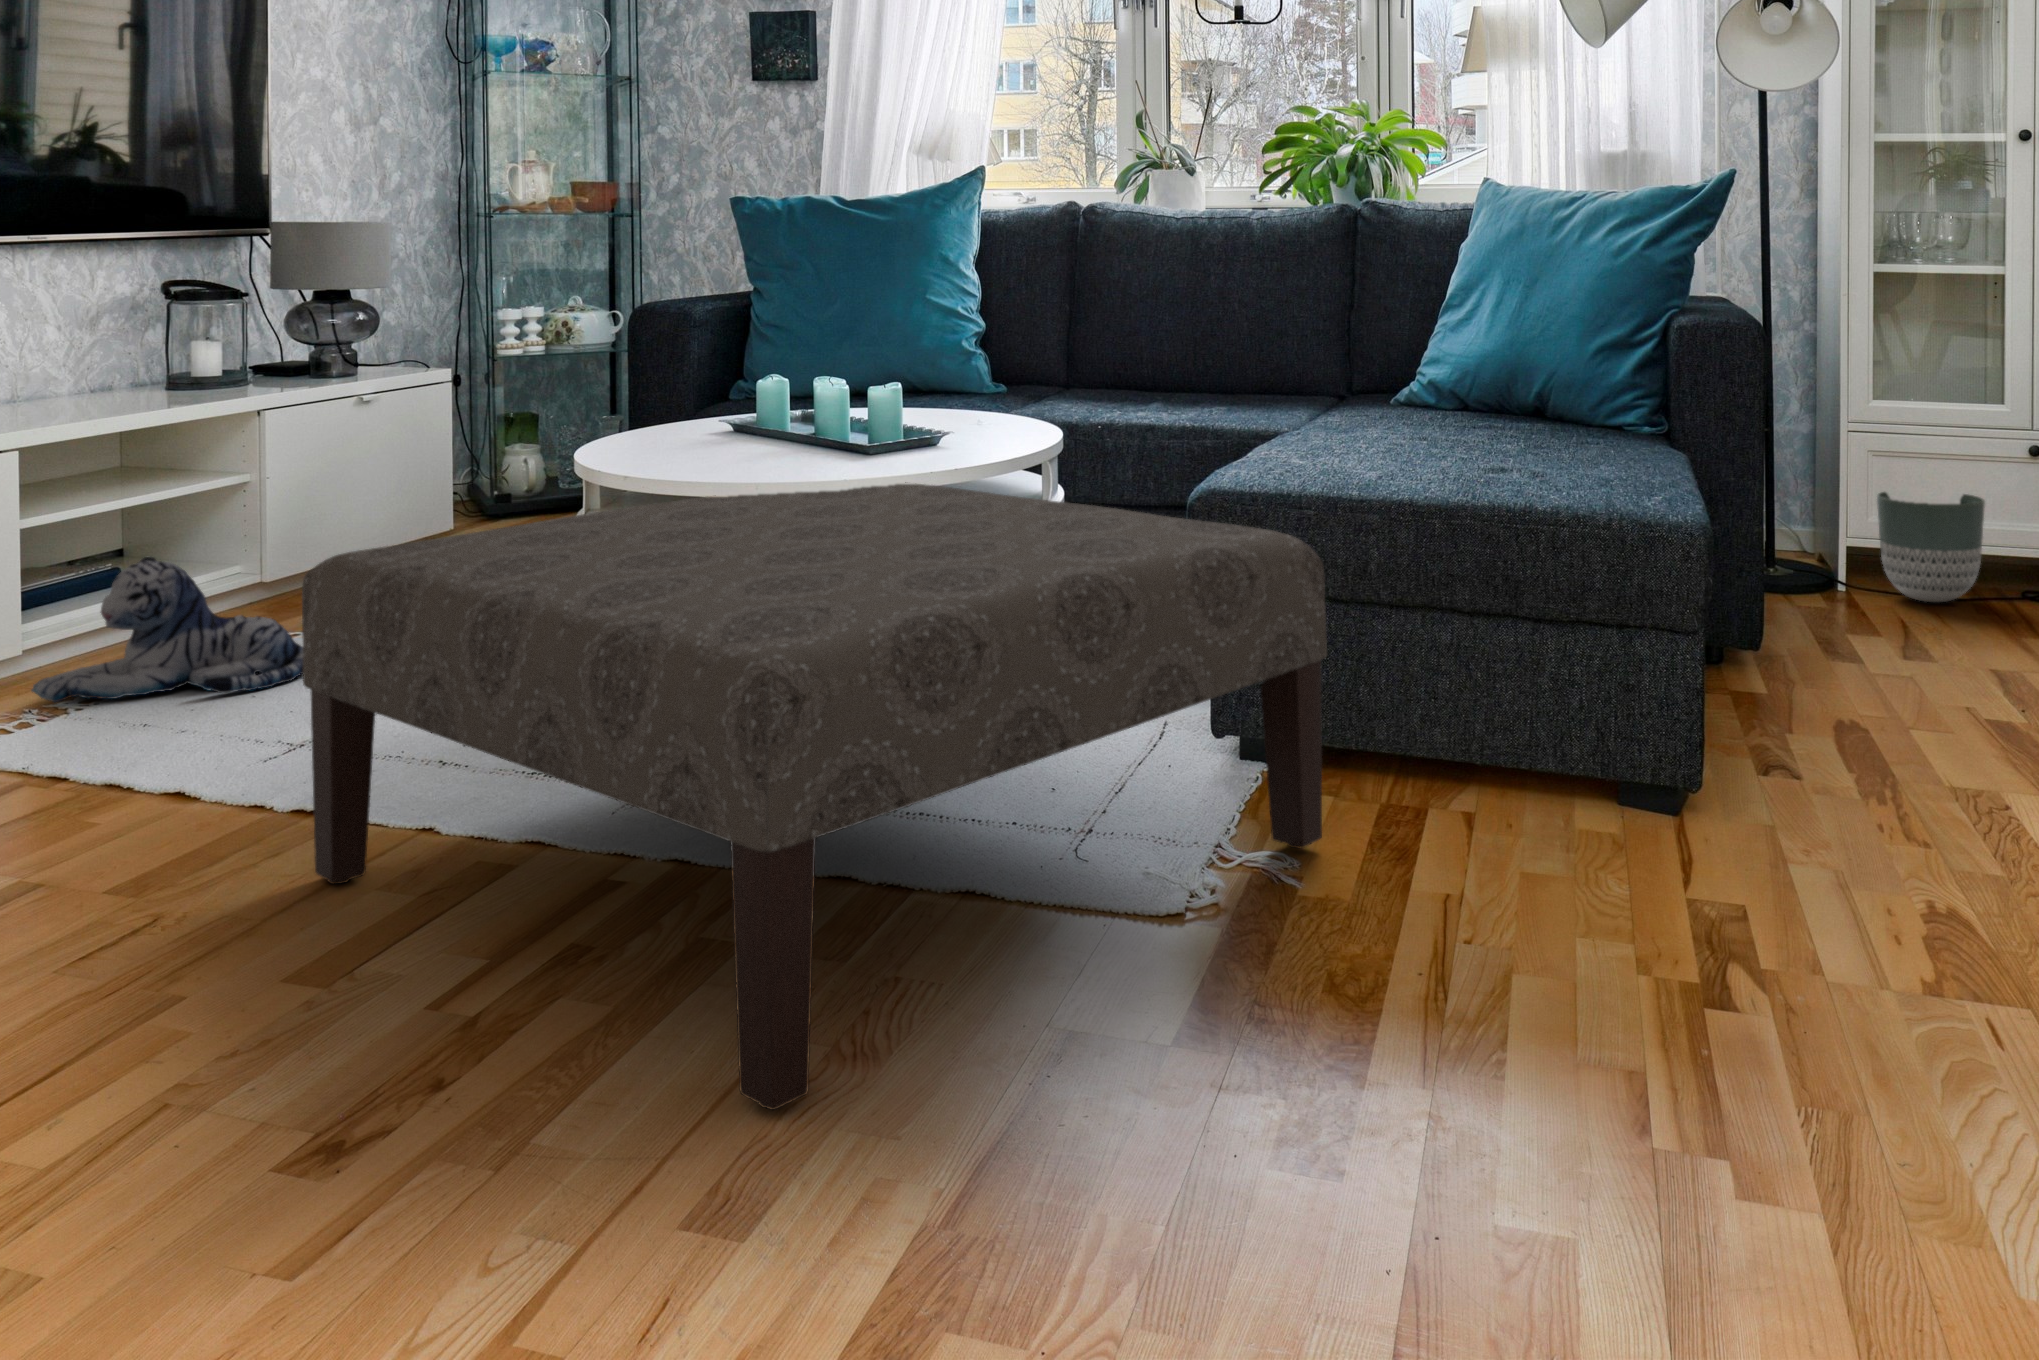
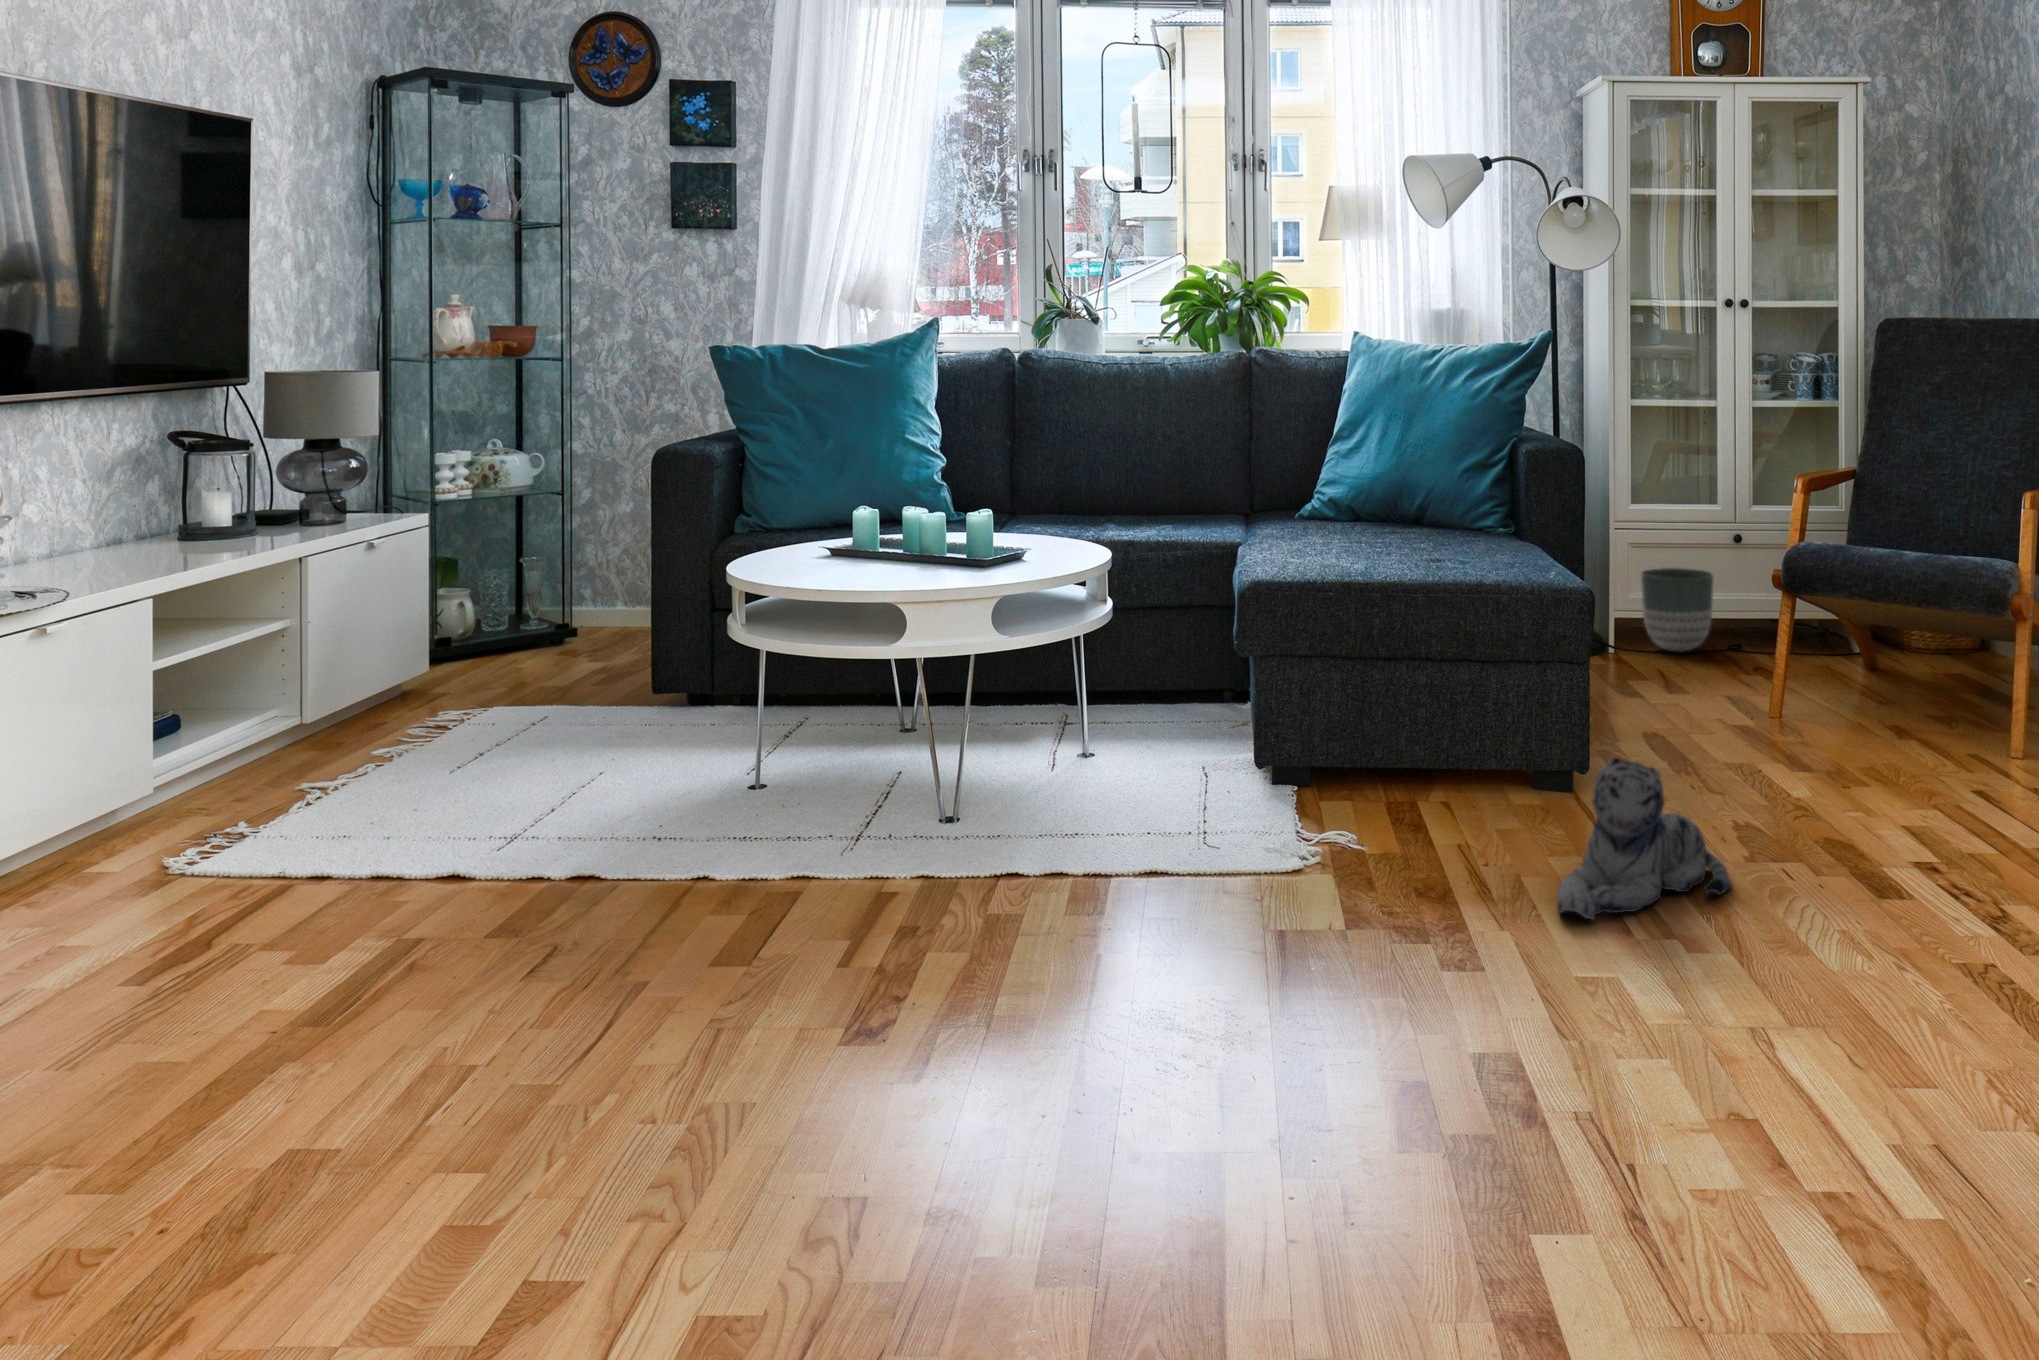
ottoman: present [302,482,1327,1110] -> none [658,588,1367,975]
plush toy: present [31,556,303,702] -> present [1557,757,1731,920]

